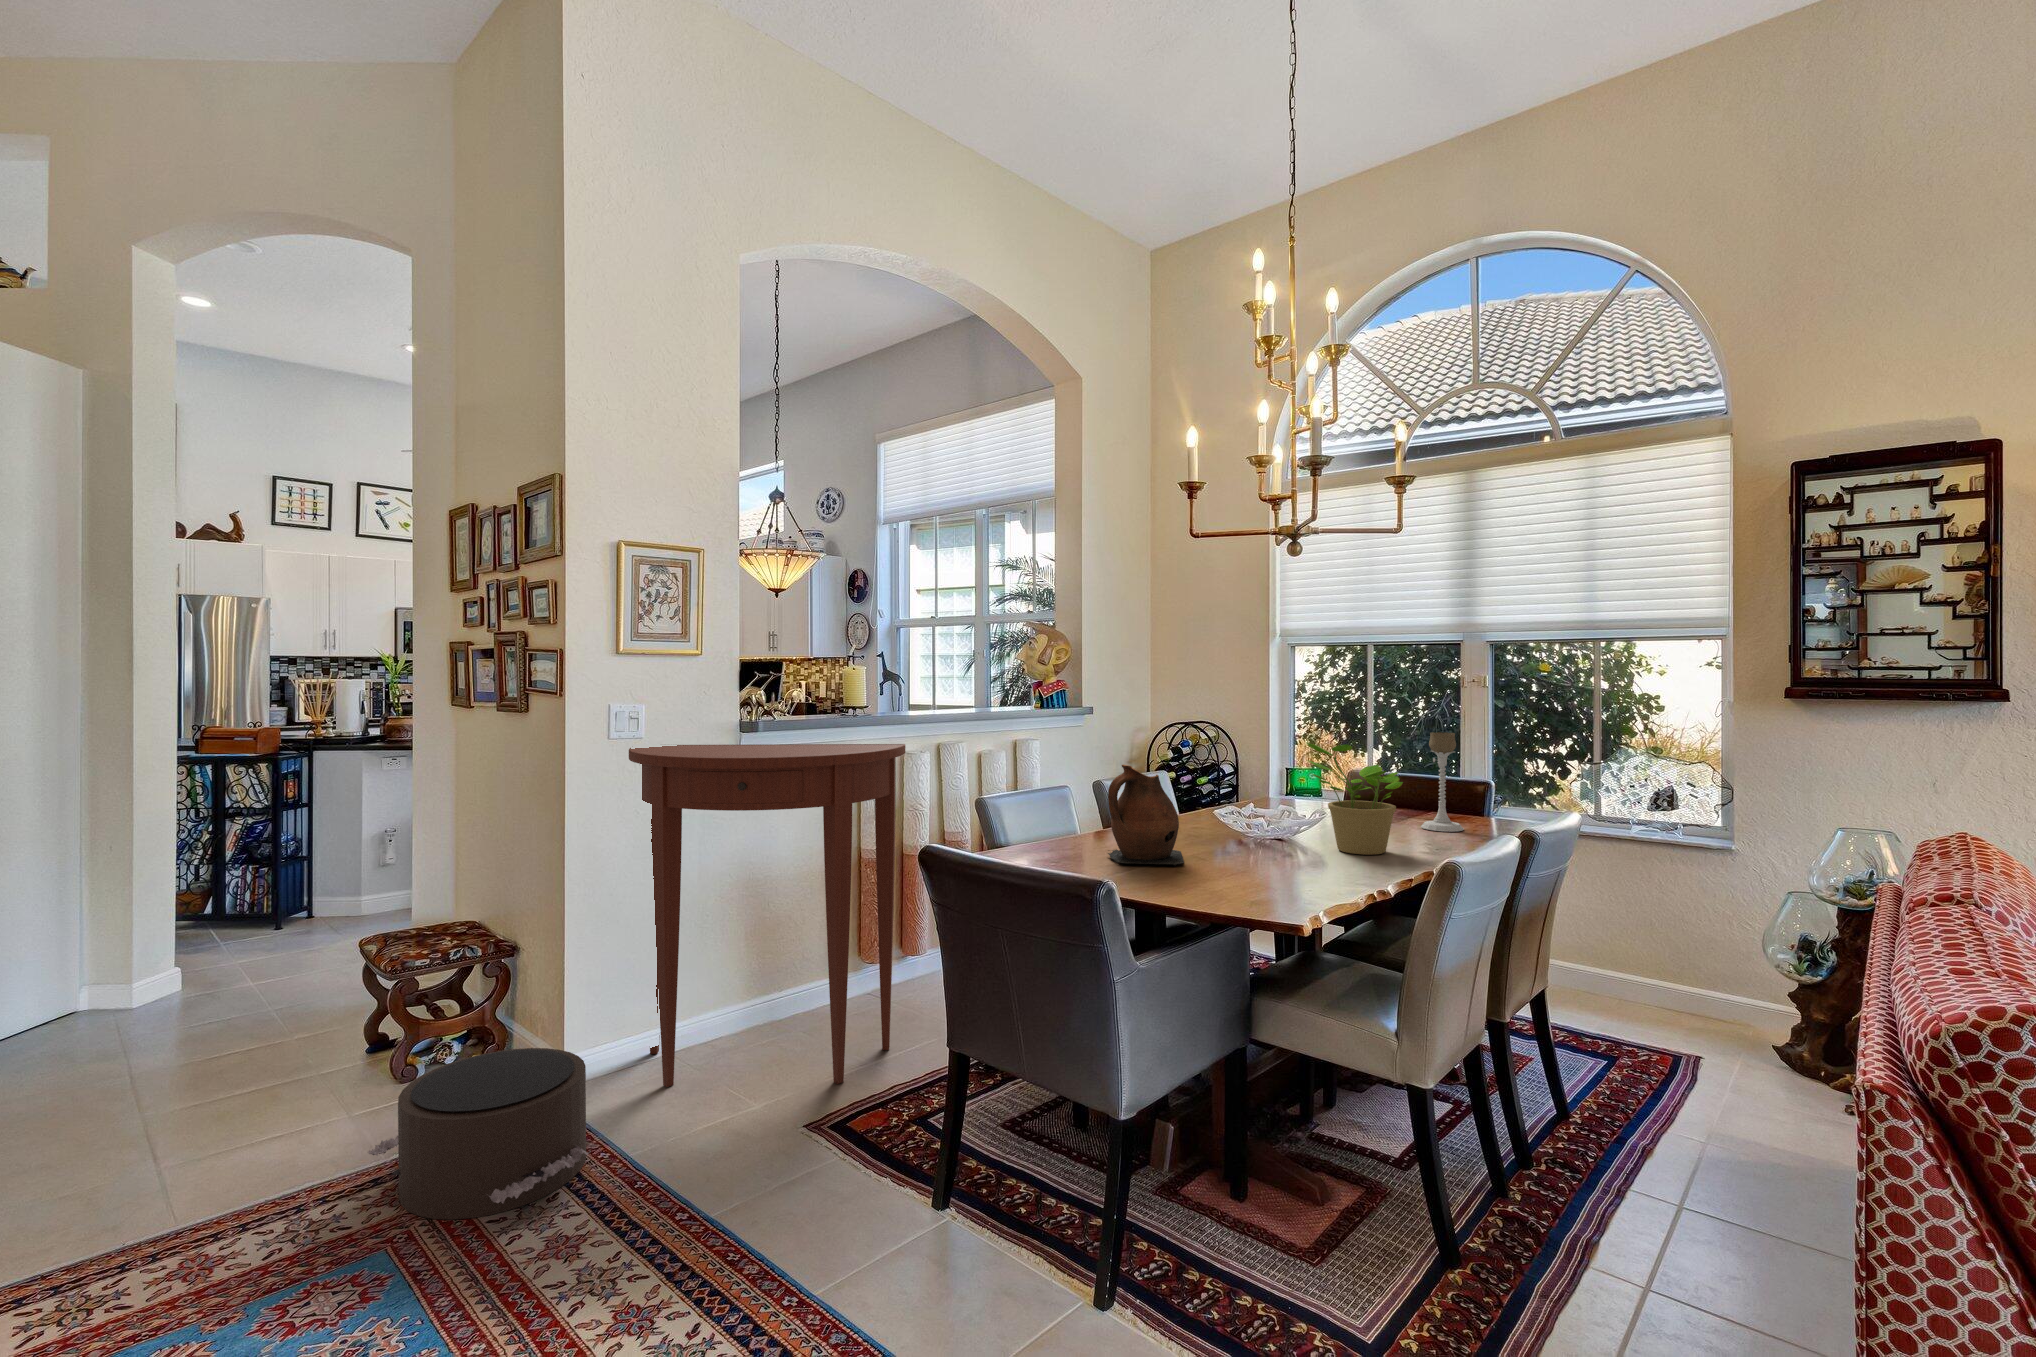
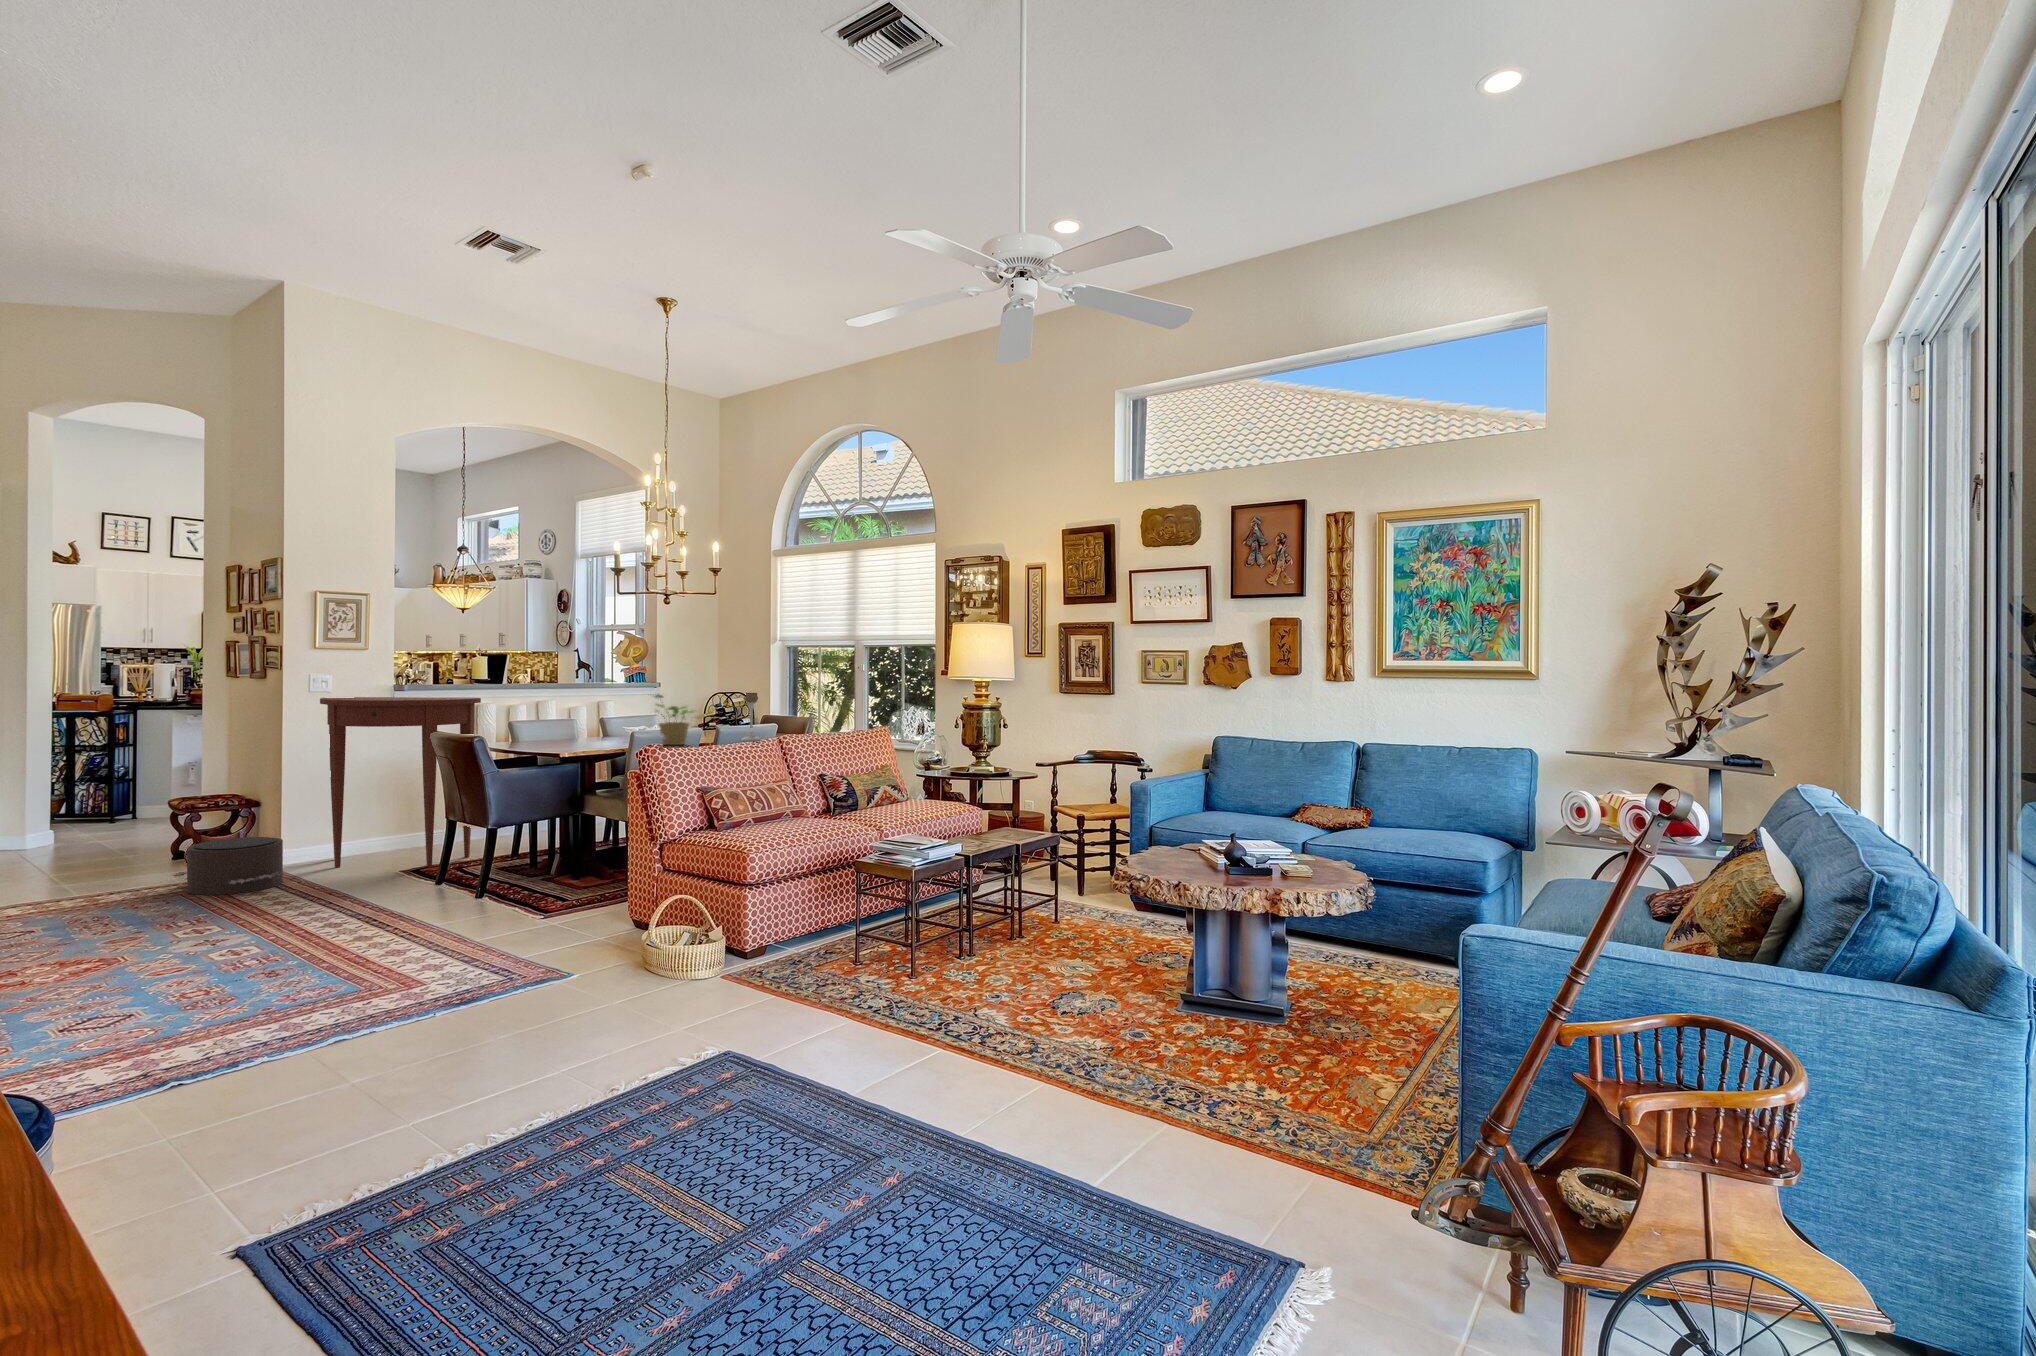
ceramic pitcher: present [1108,765,1184,866] -> none [538,702,583,747]

